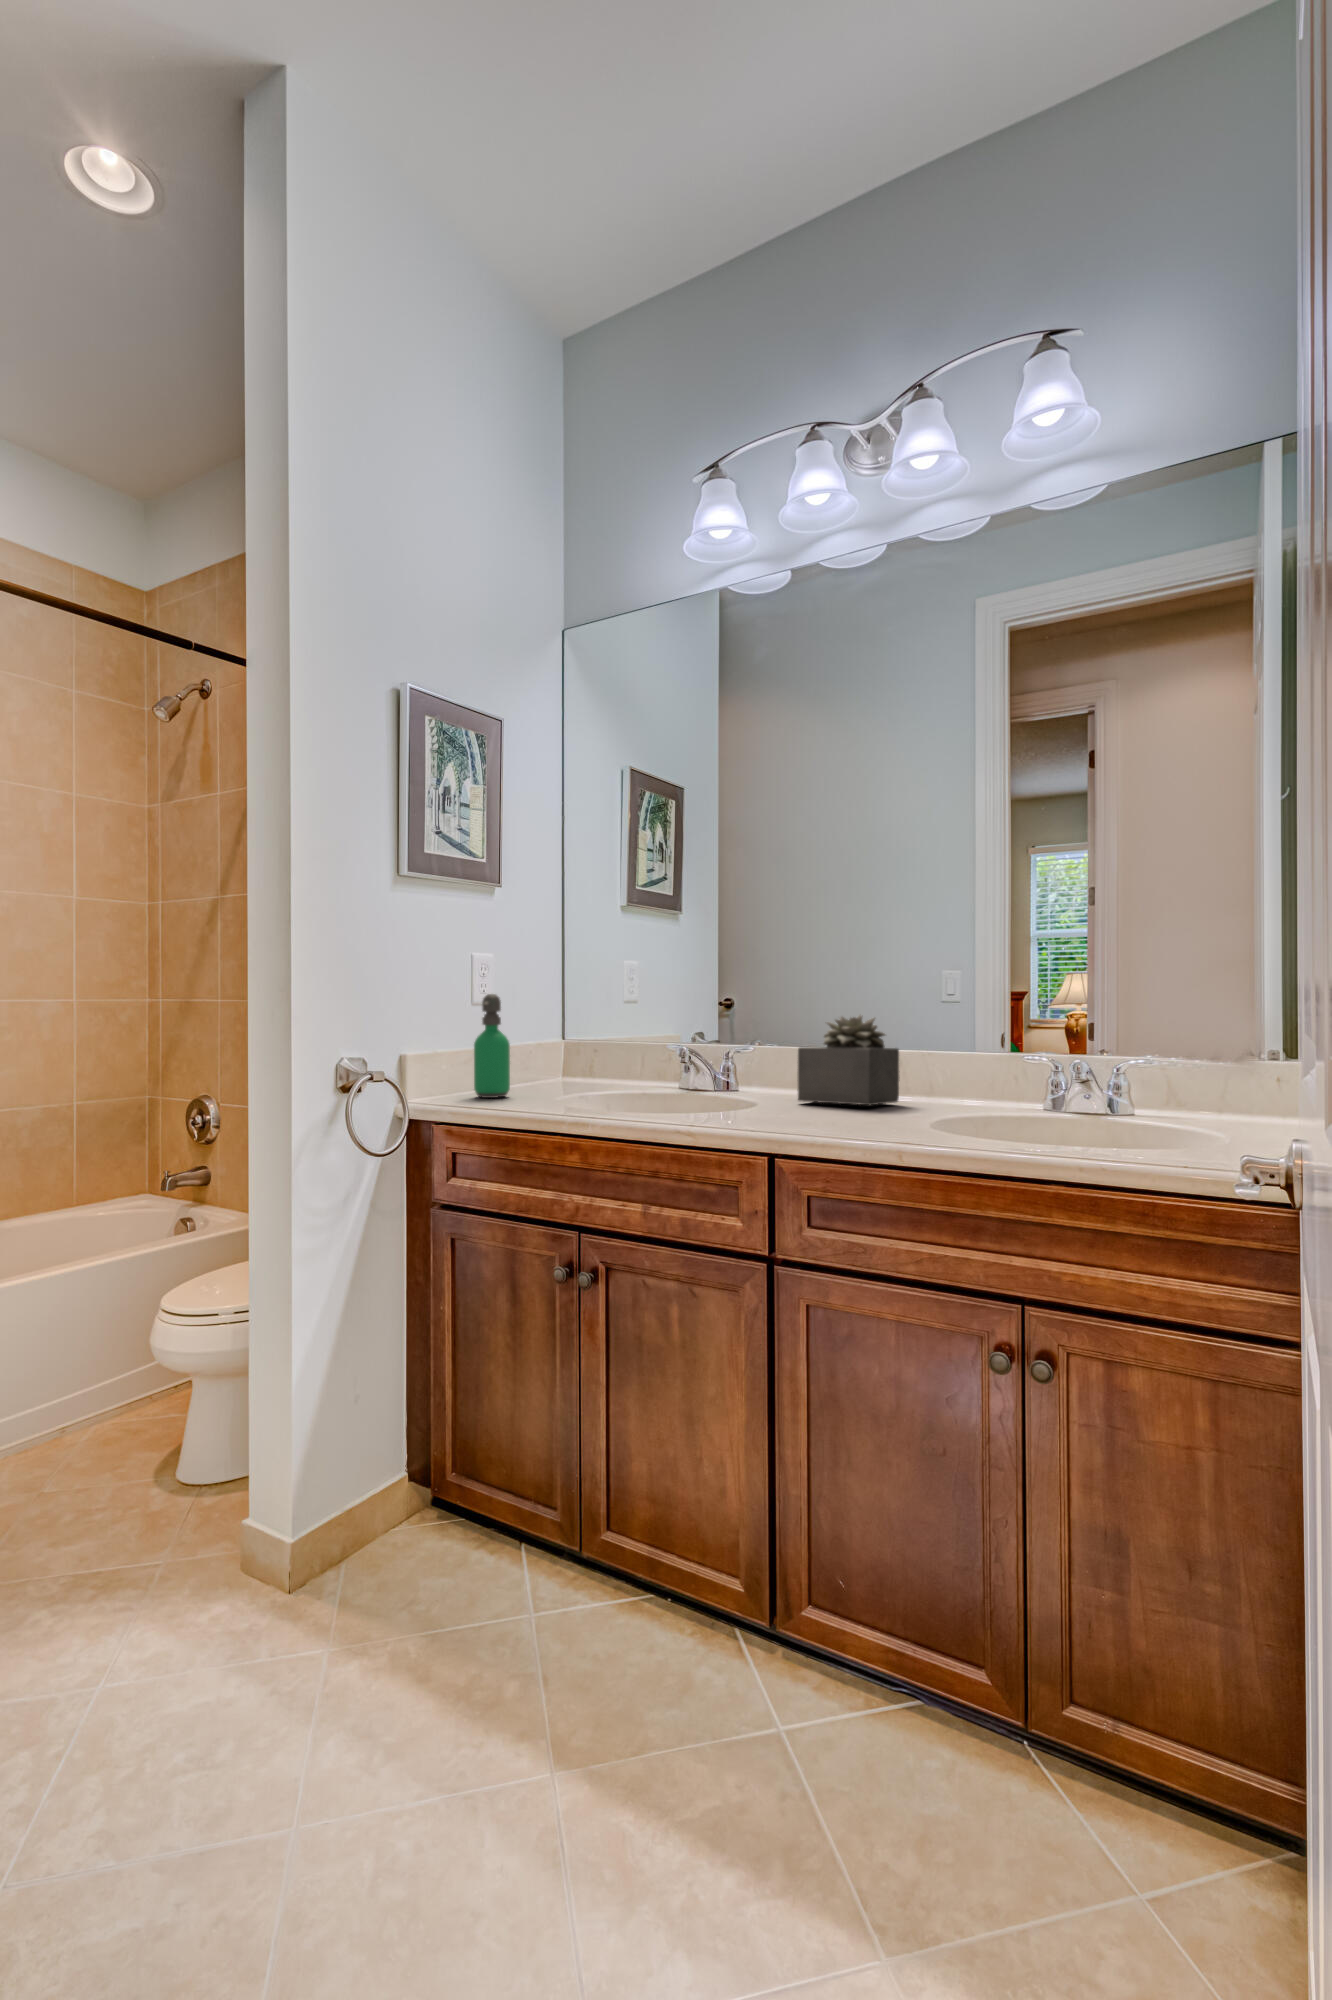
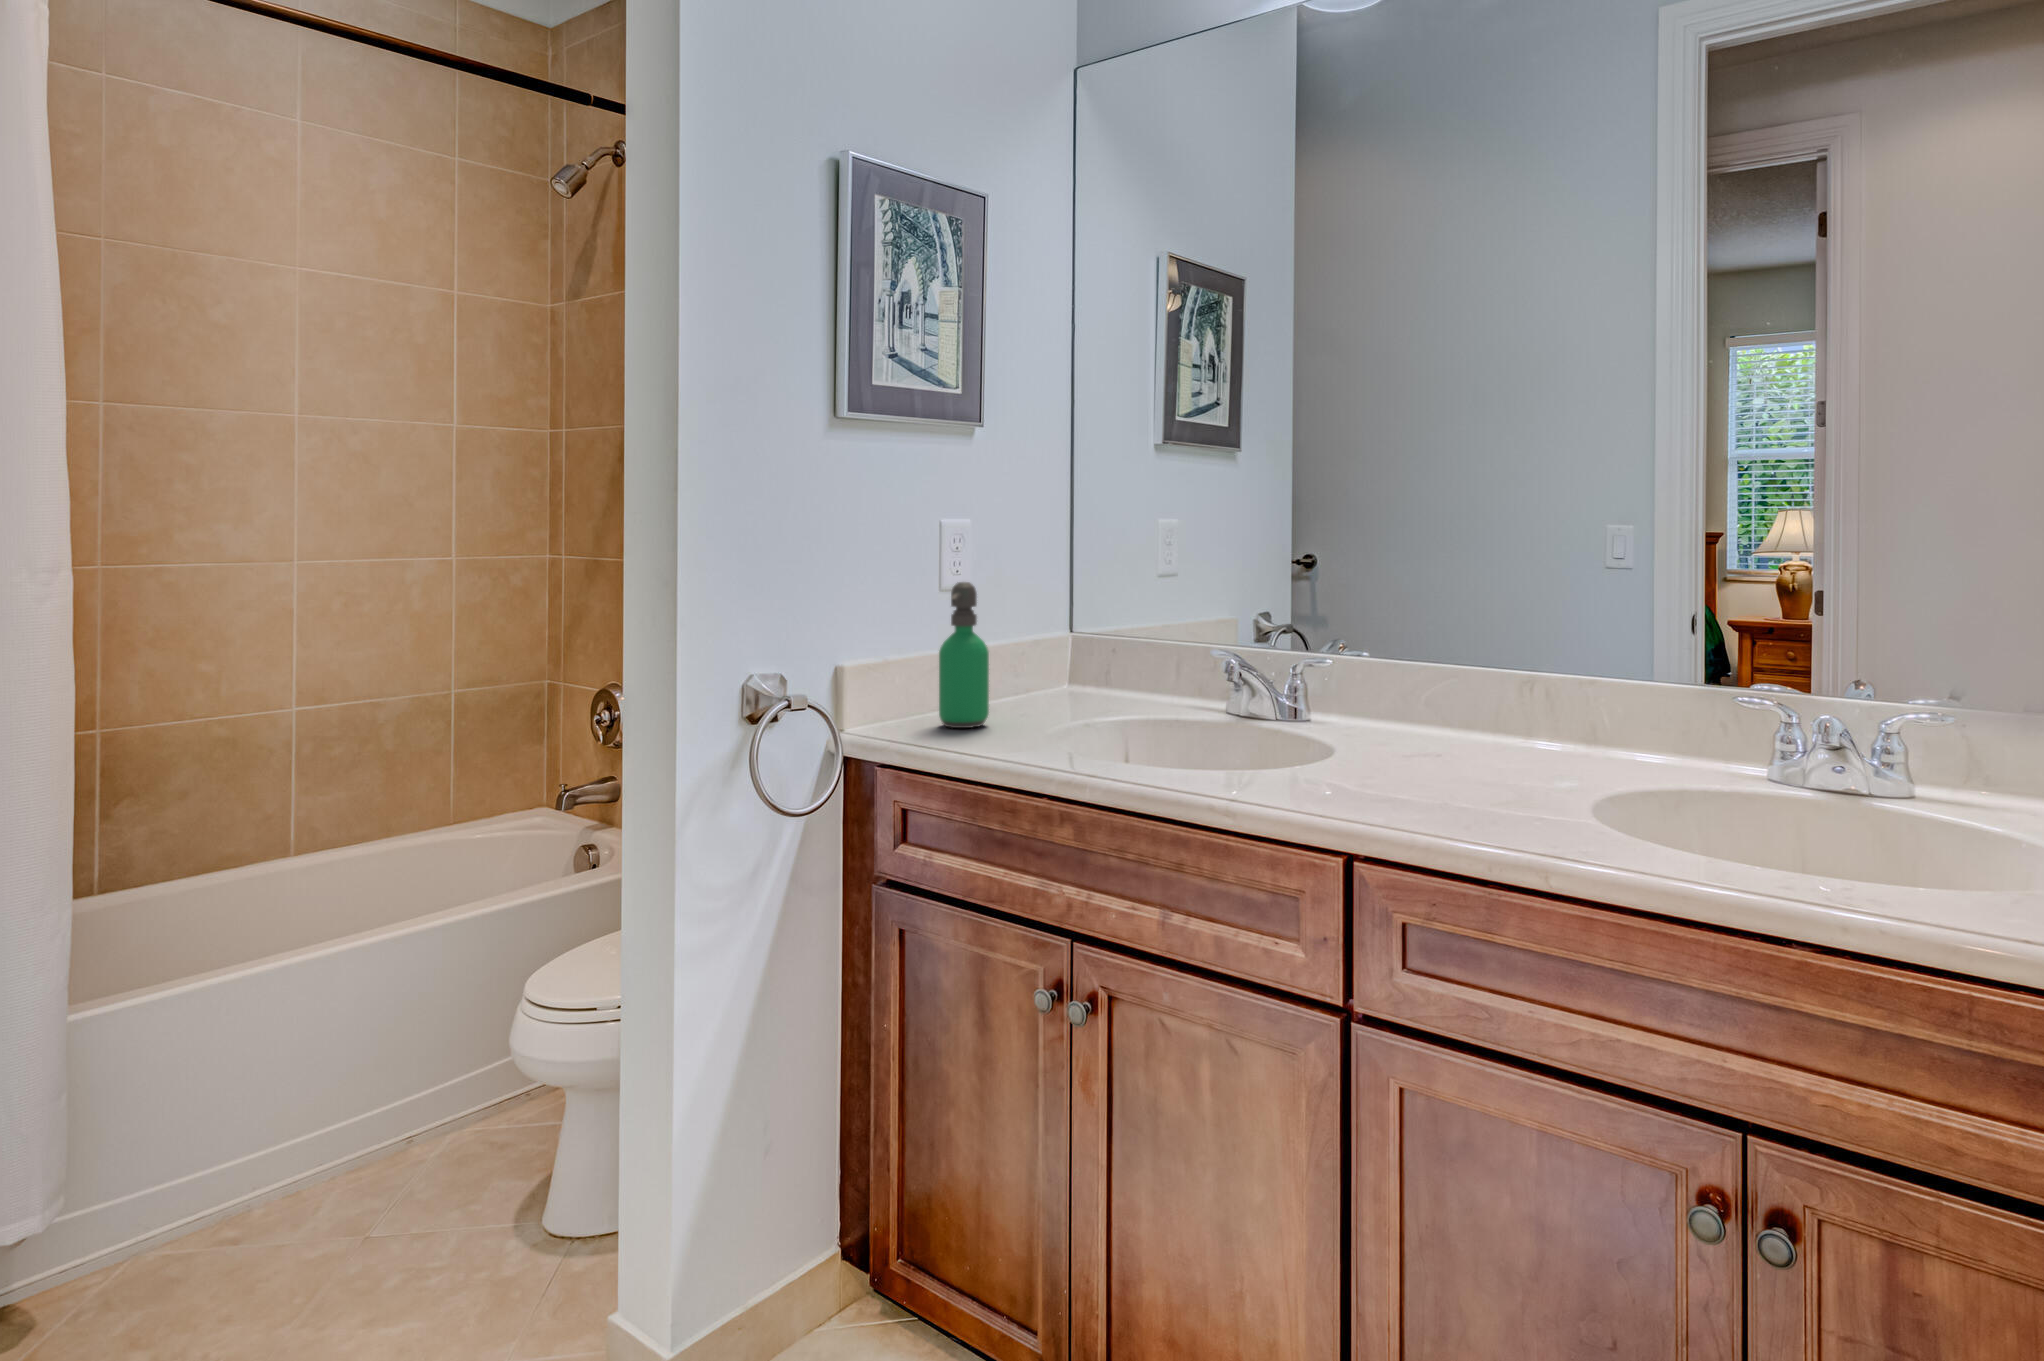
succulent plant: present [798,1015,899,1105] -> none [1393,623,1546,763]

